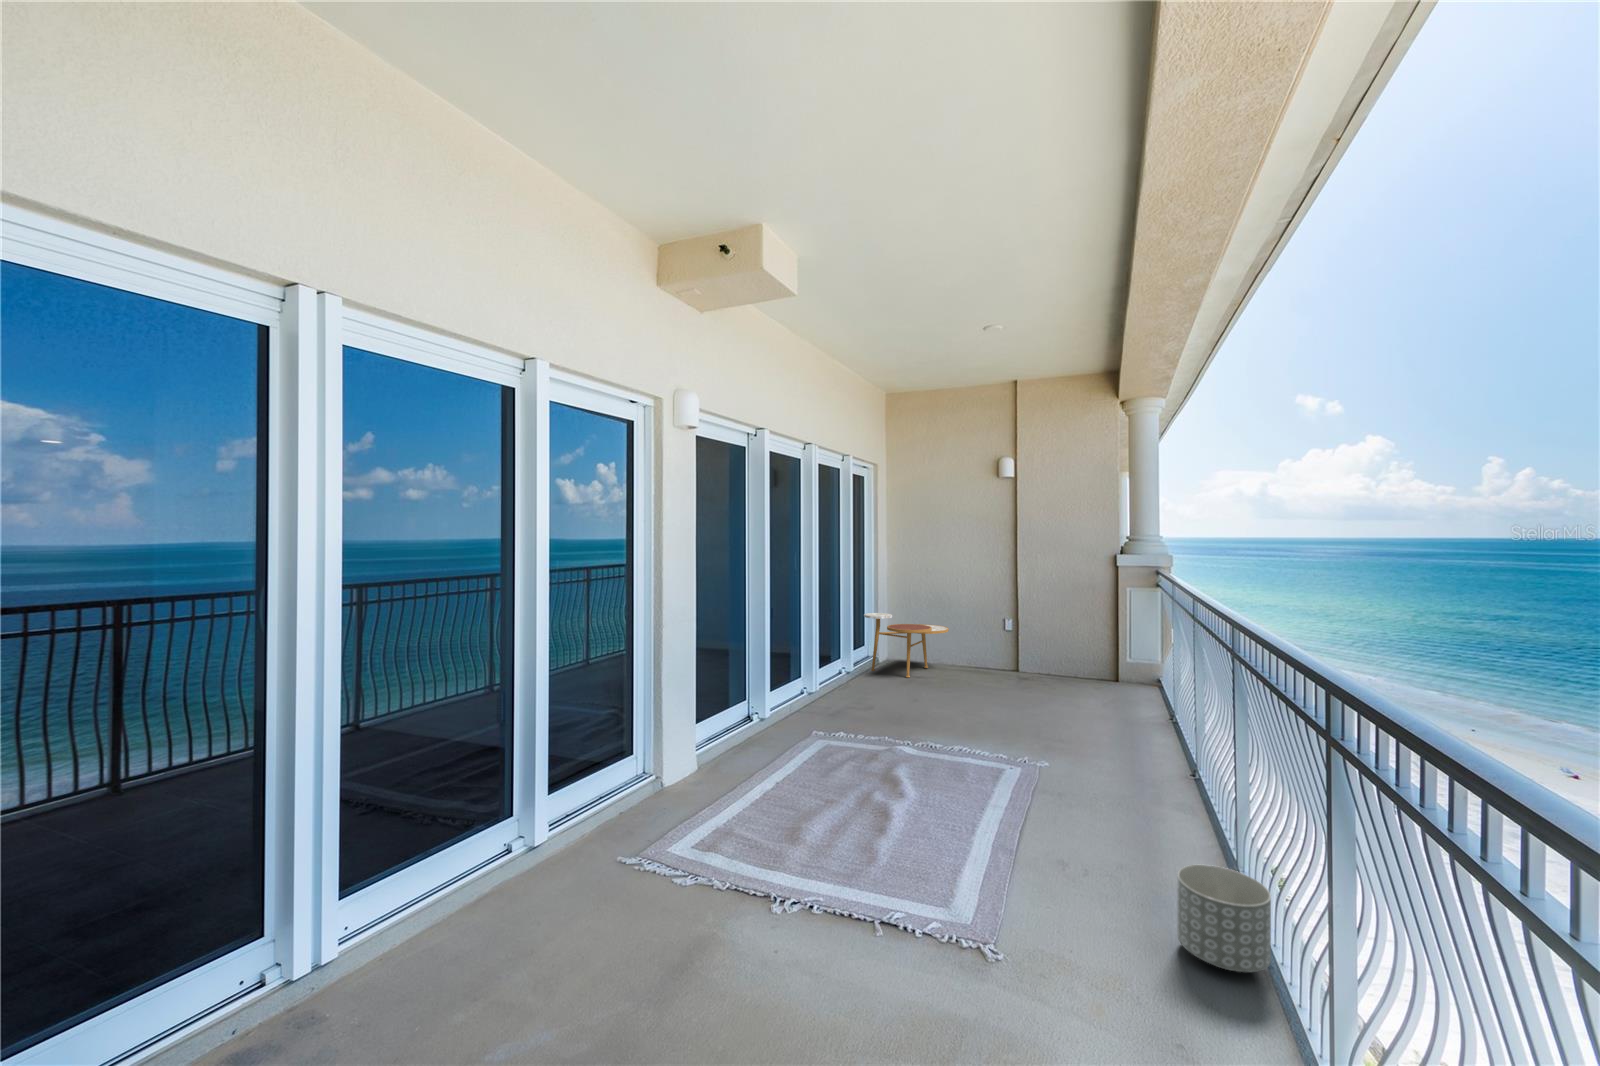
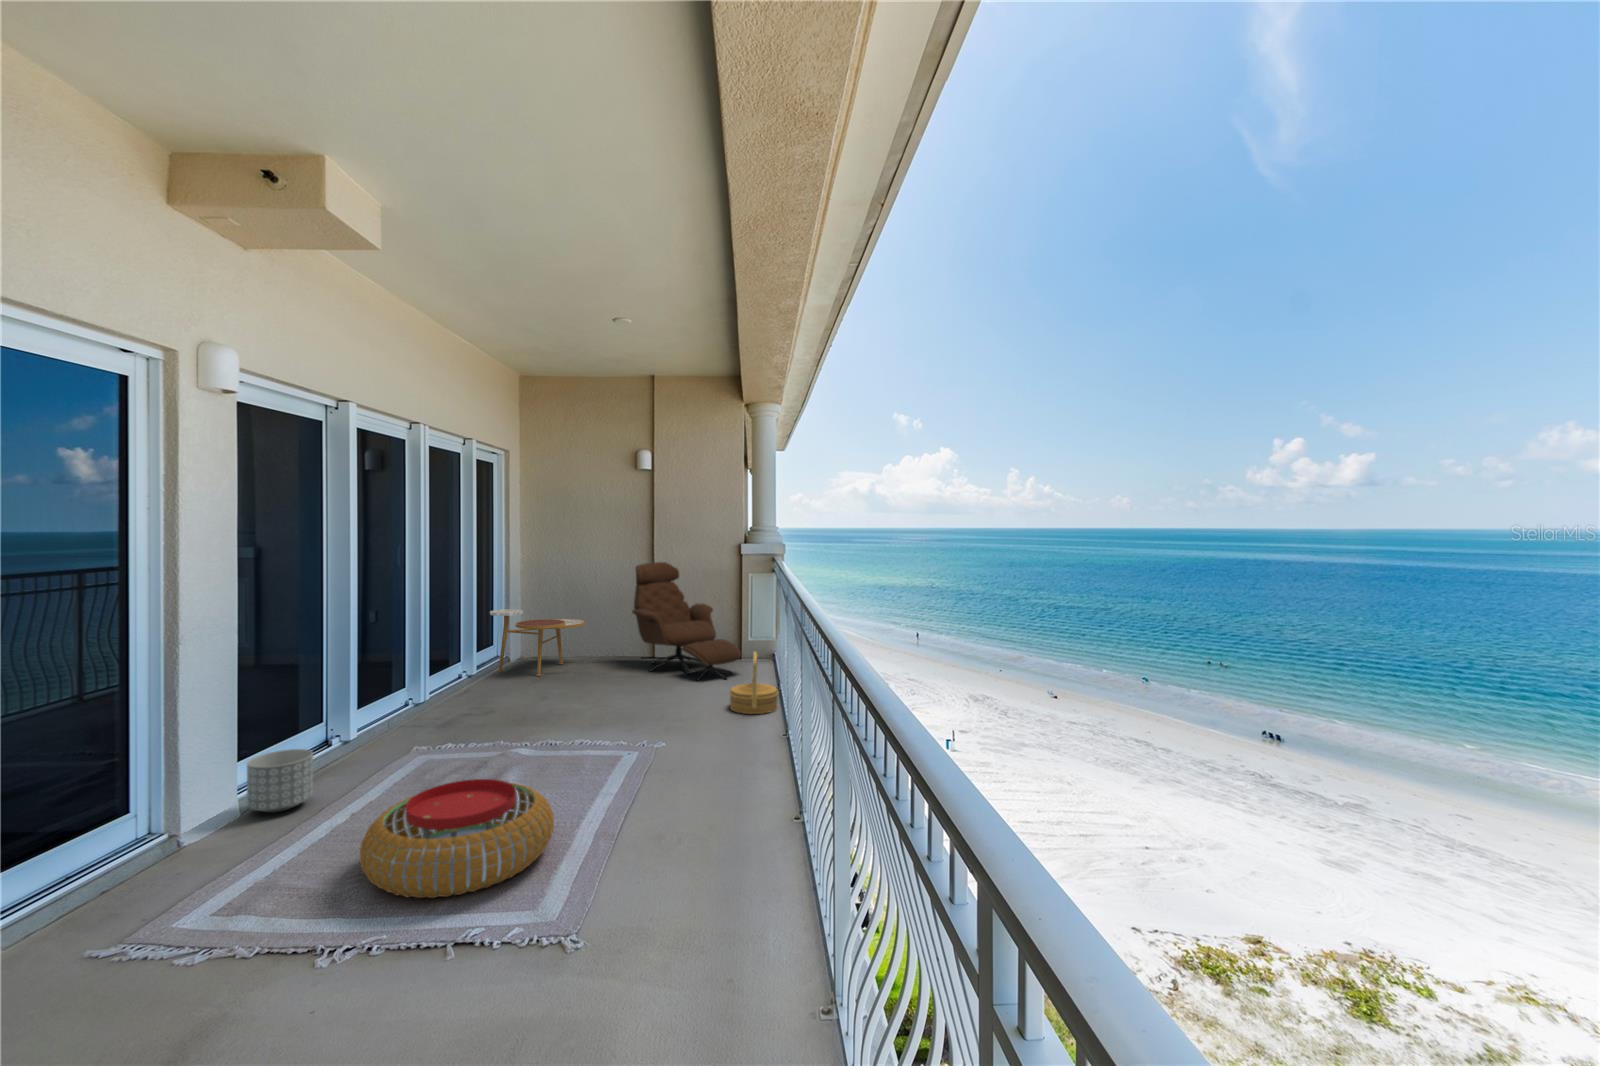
lounge chair: none [996,572,1119,699] -> present [632,562,741,681]
woven basket: none [1113,671,1174,742] -> present [730,652,778,714]
pouf: none [792,768,955,876] -> present [360,779,554,898]
planter: present [1177,865,1271,972] -> present [247,749,313,813]

